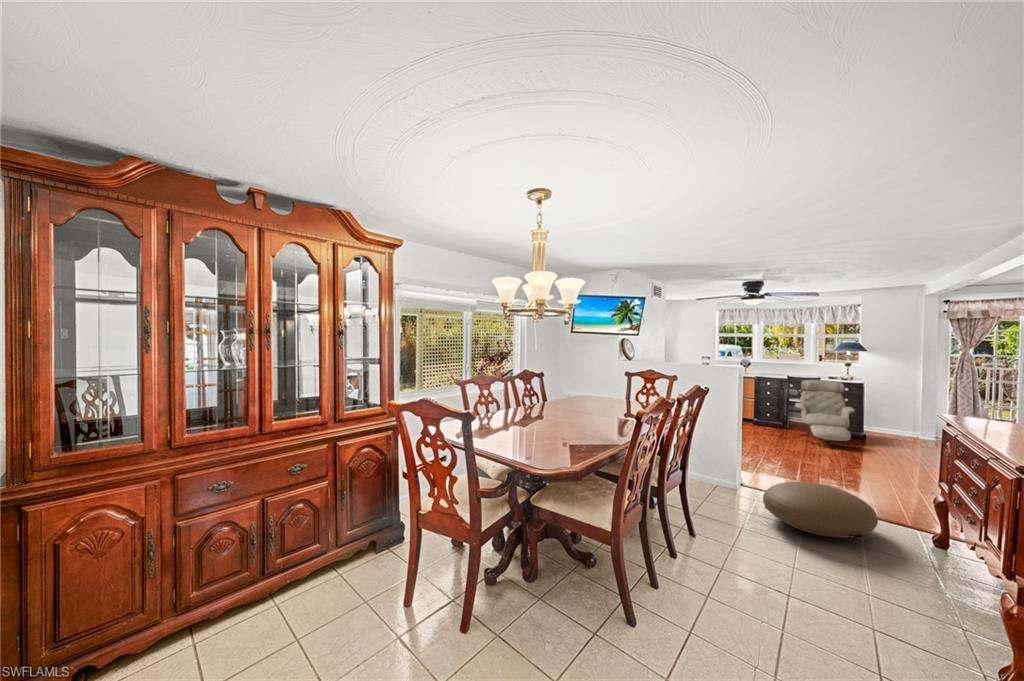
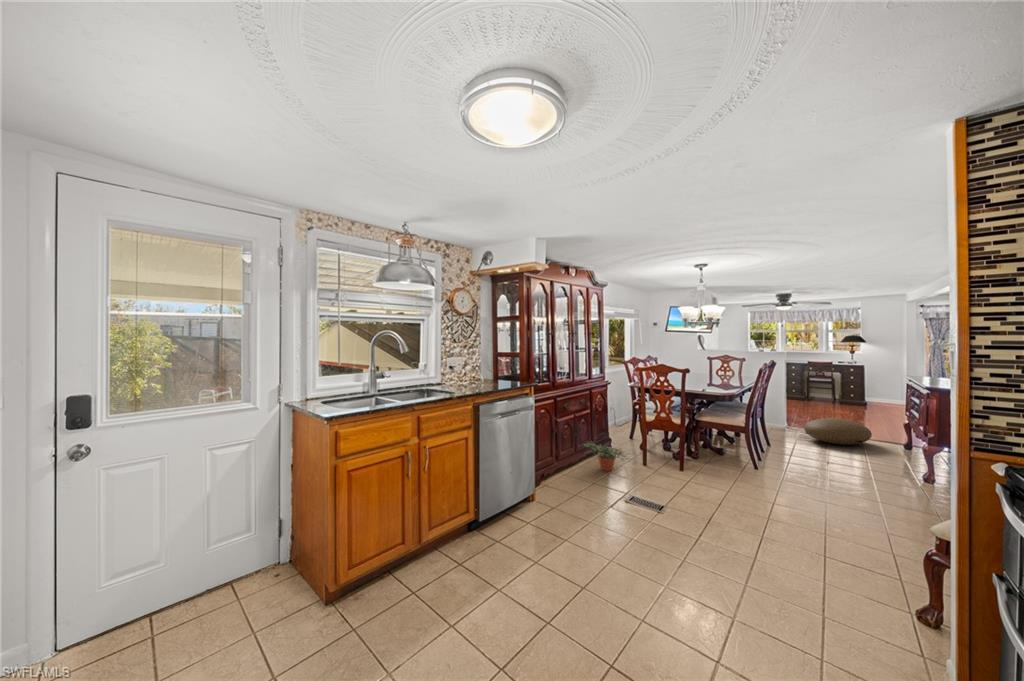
armchair: present [795,380,855,449] -> none [814,364,858,411]
potted plant: none [281,546,385,620] -> present [583,443,630,471]

